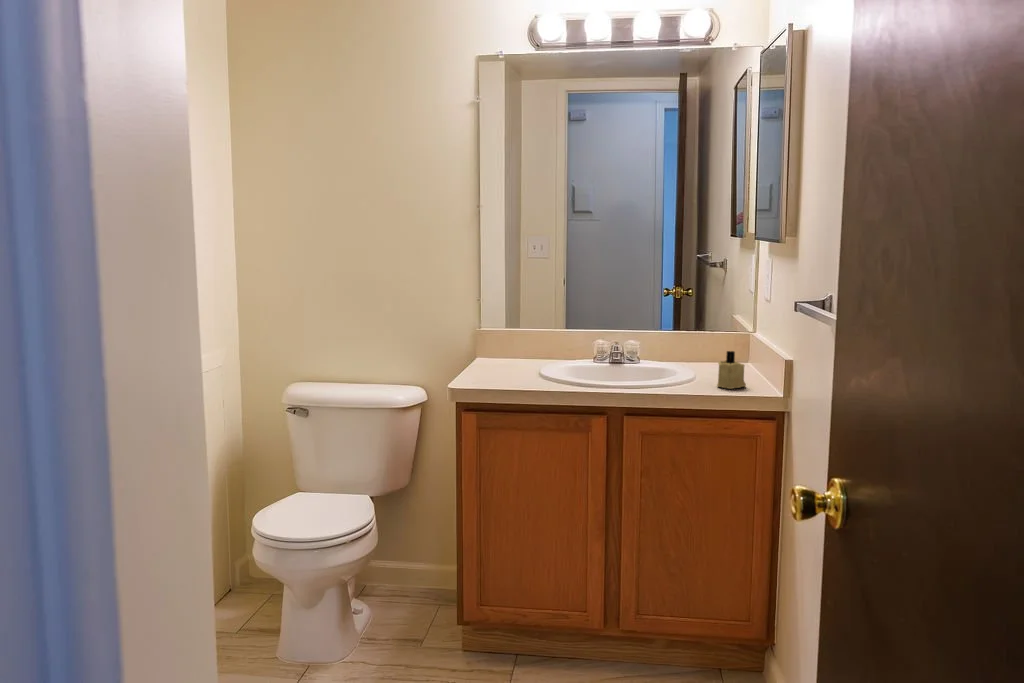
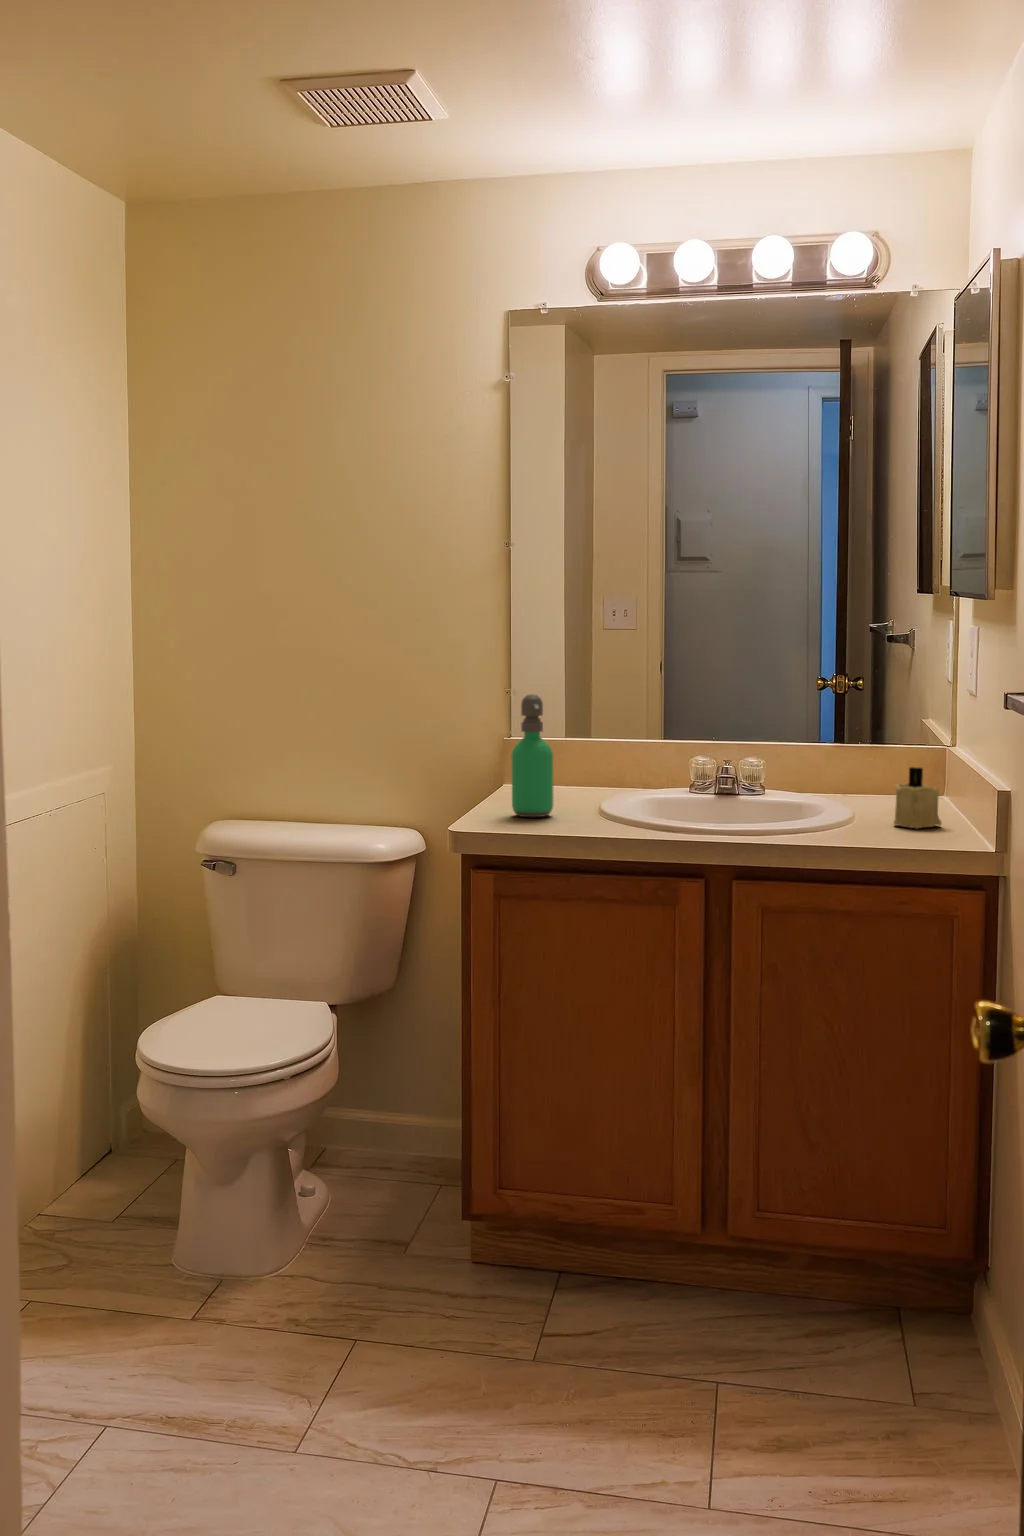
soap dispenser: none [484,306,510,382] -> present [512,694,554,817]

